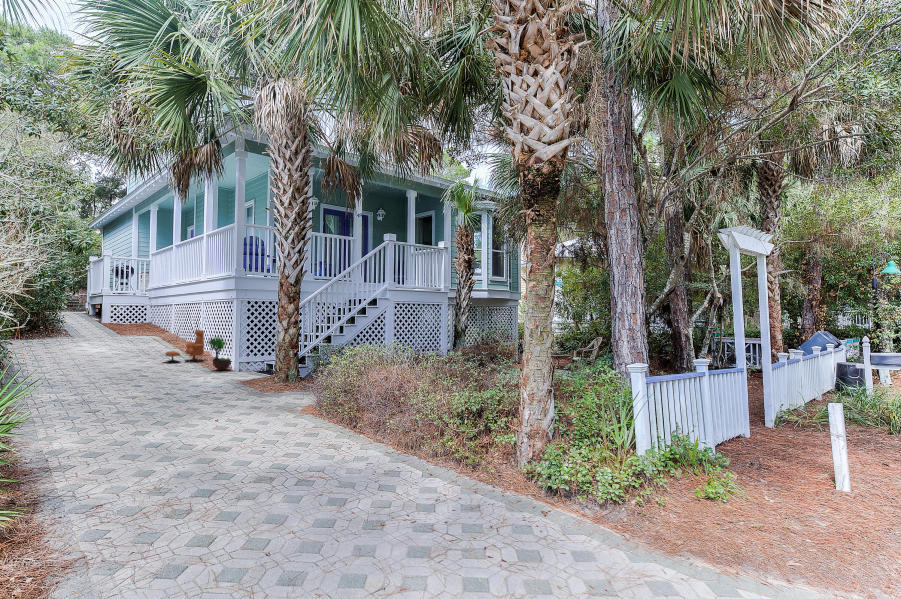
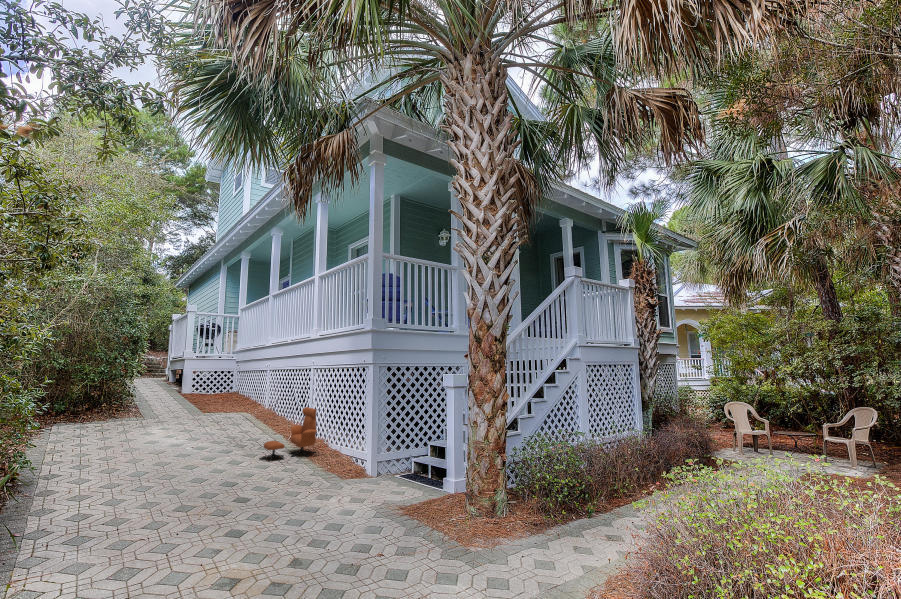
potted tree: present [208,337,231,370] -> none [329,418,367,478]

